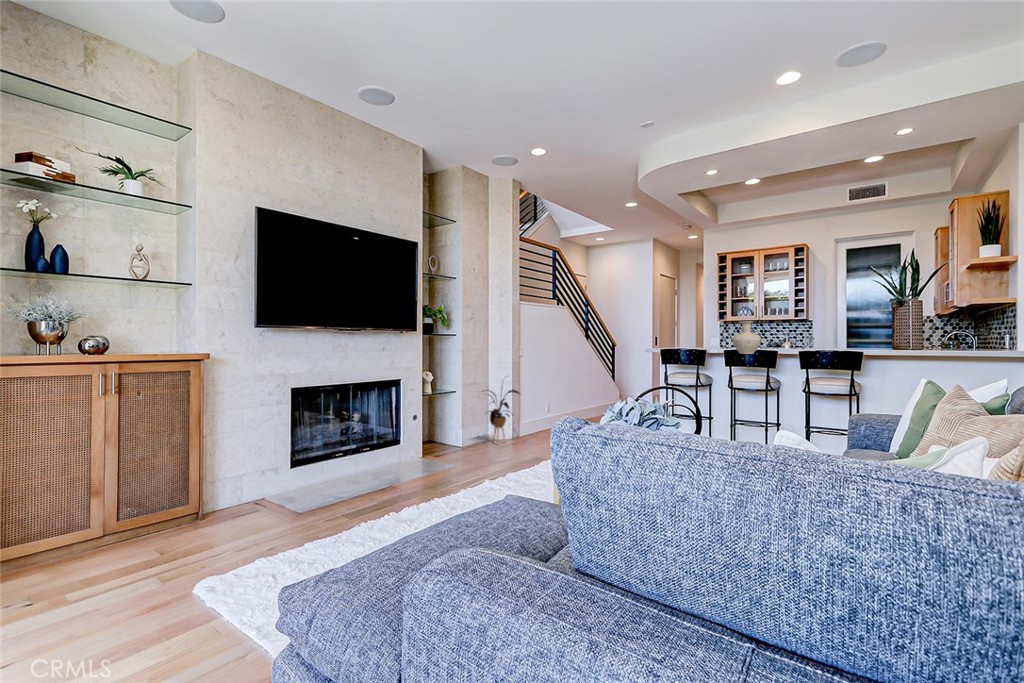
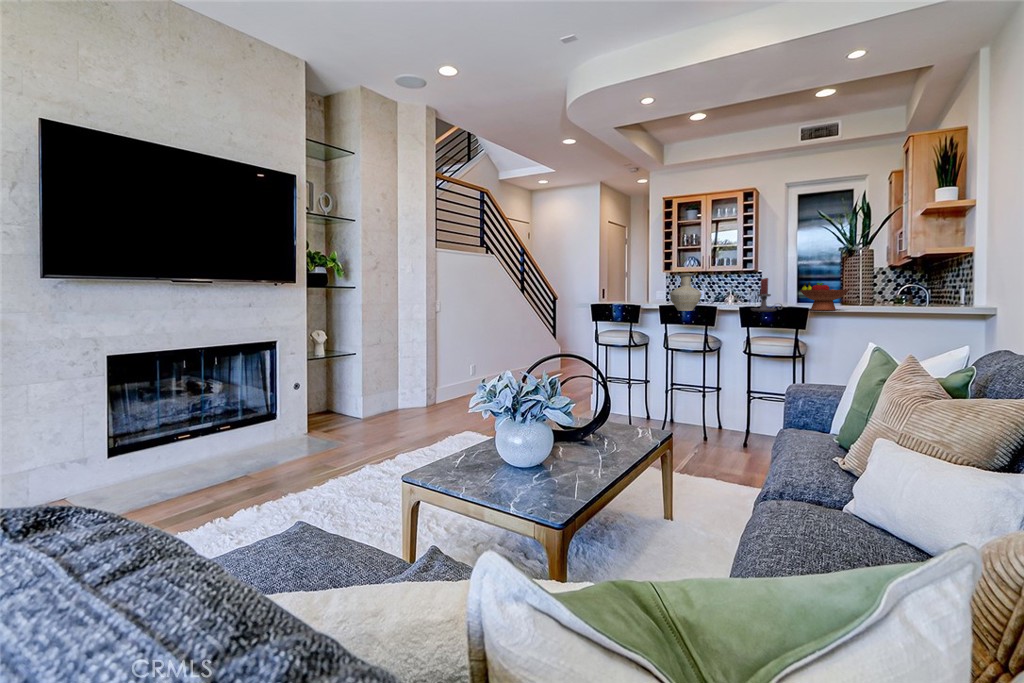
candle holder: none [808,325,838,355] -> present [751,278,782,312]
fruit bowl: none [853,329,901,354] -> present [800,282,849,311]
house plant: present [487,390,520,444] -> none [382,338,433,418]

